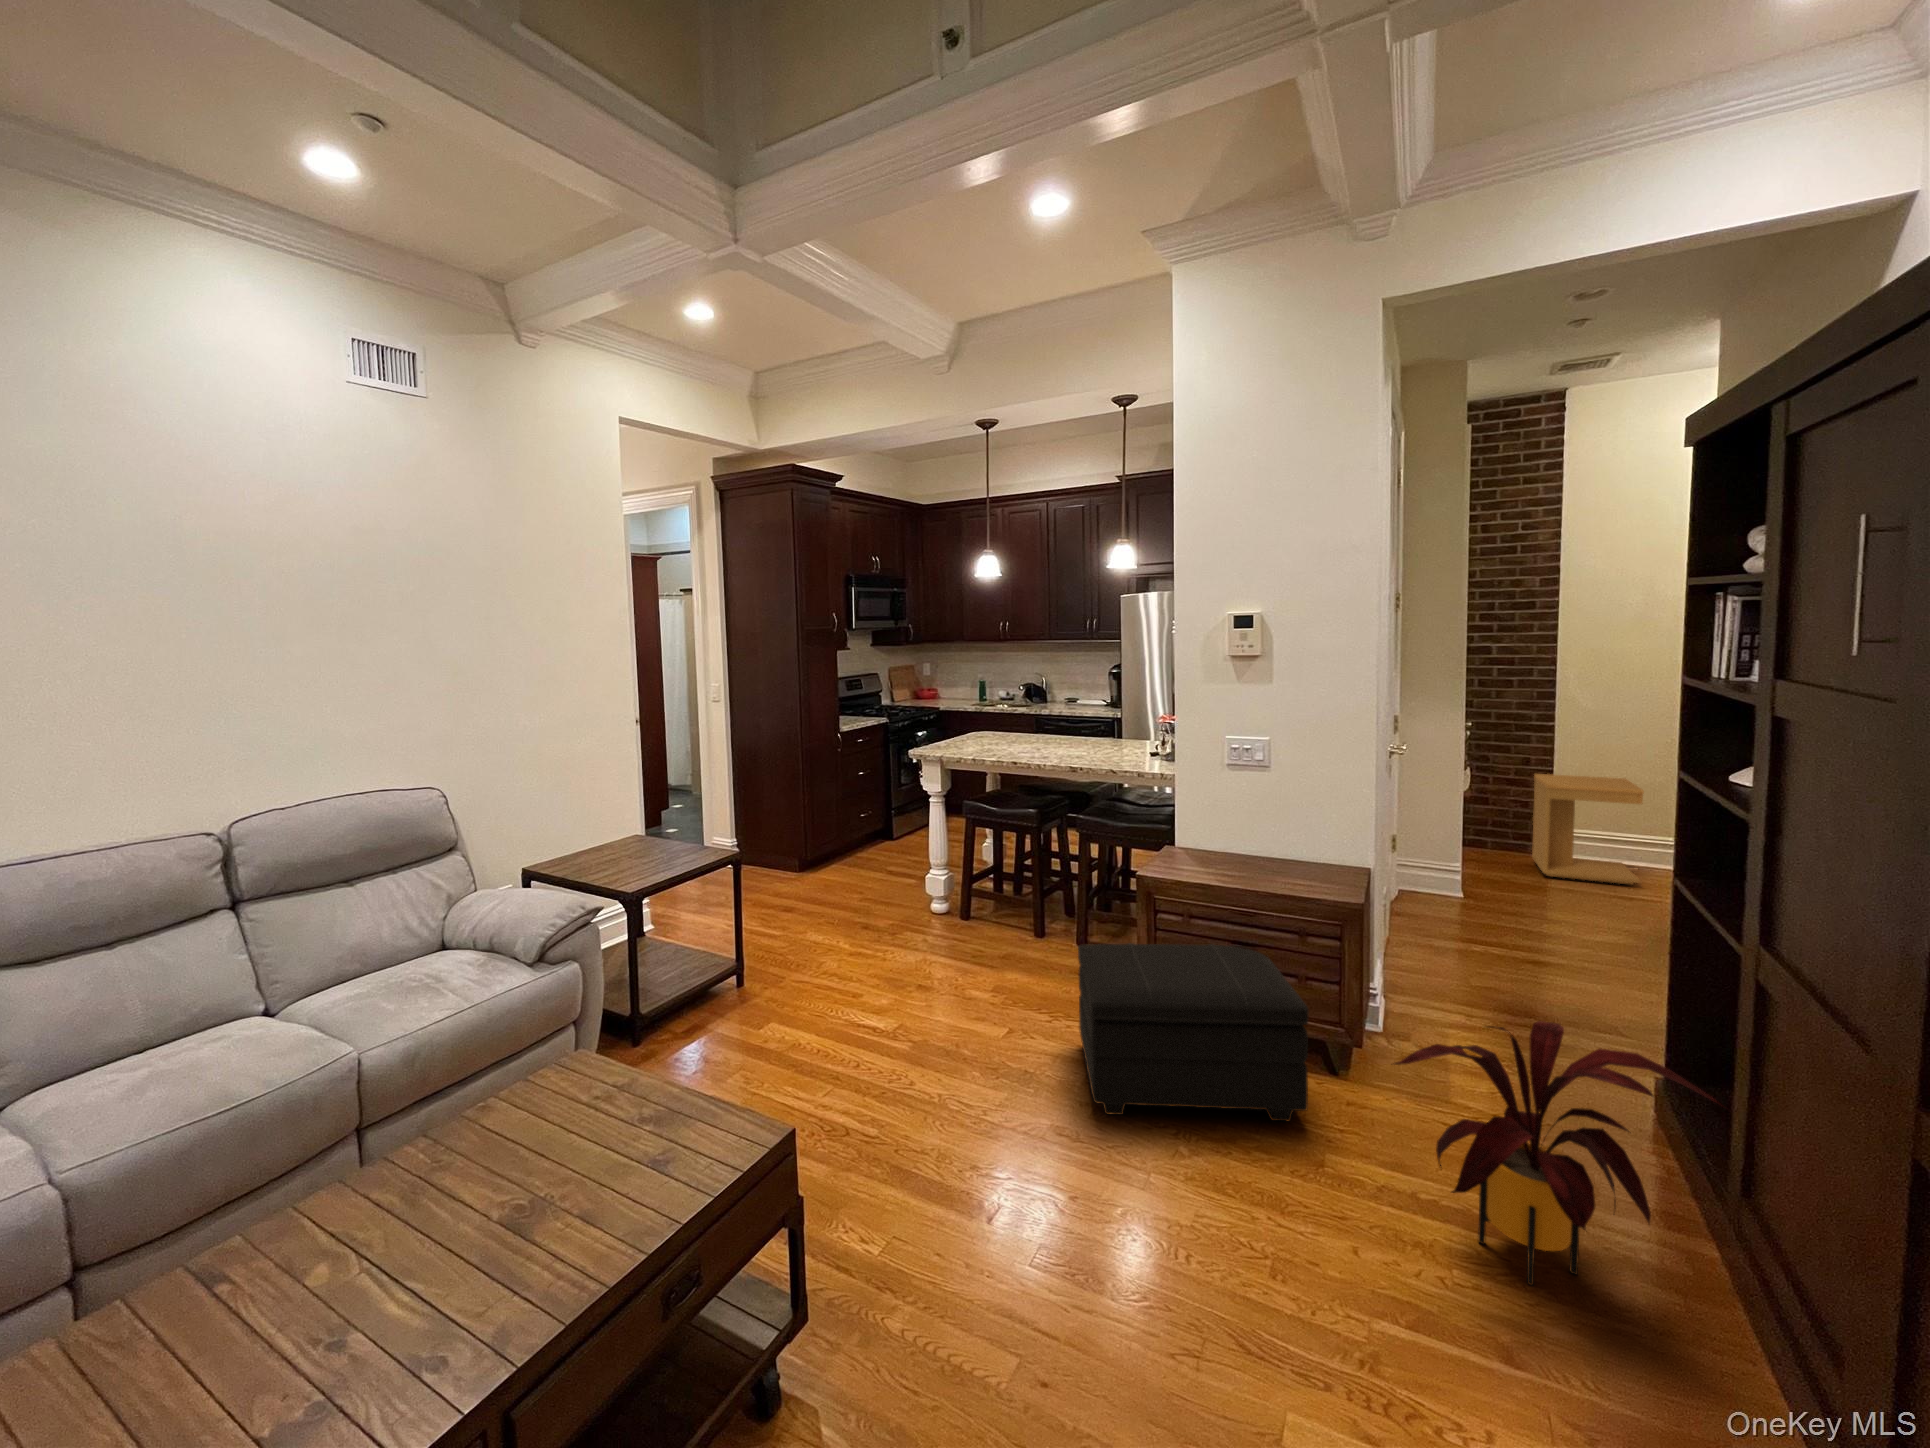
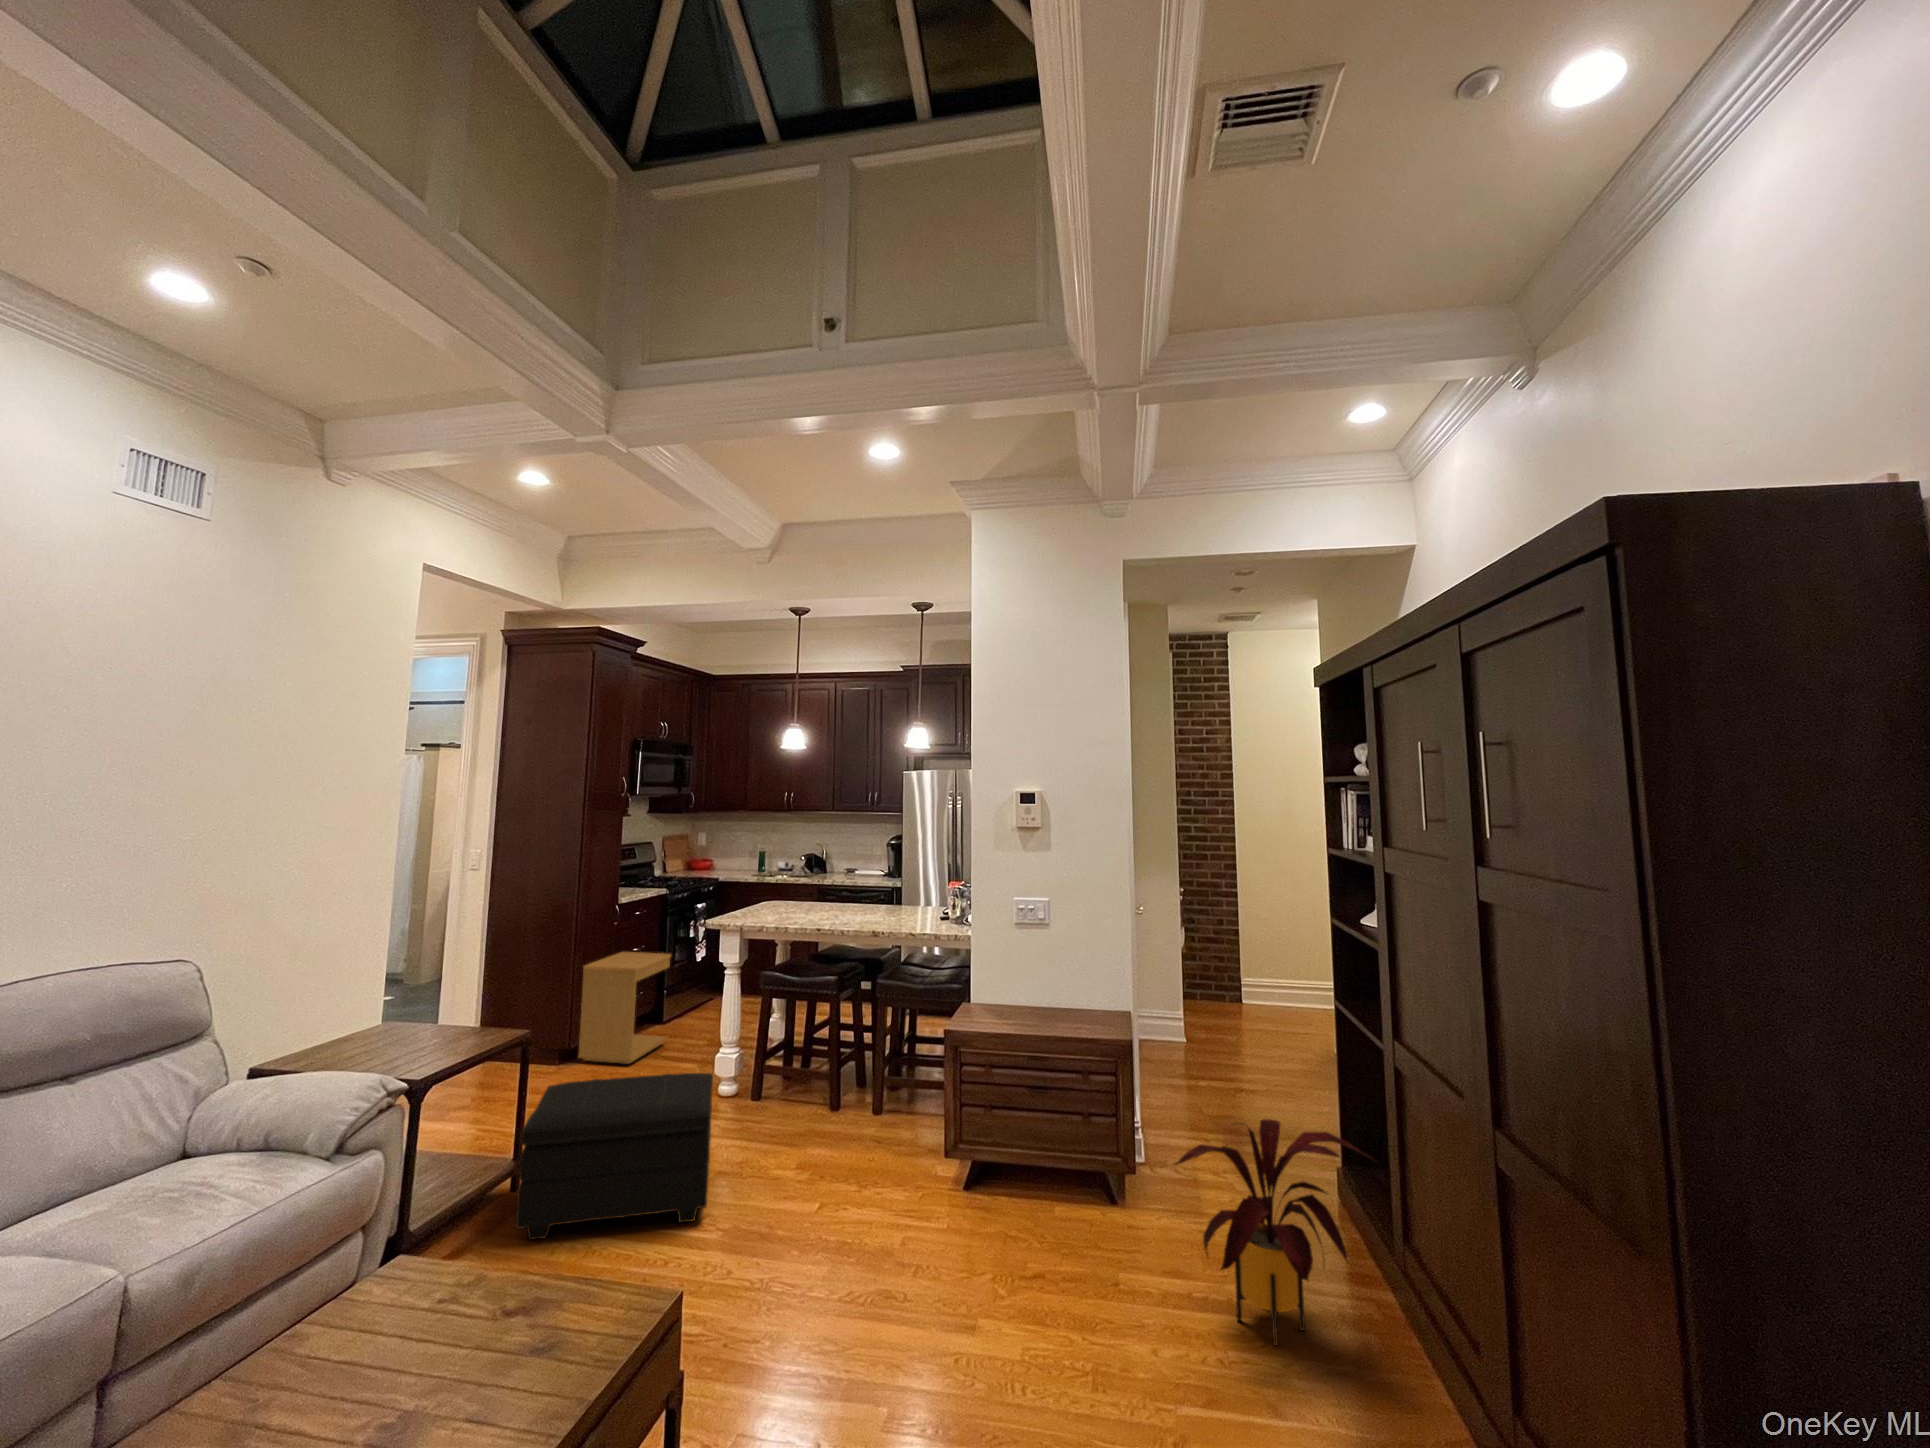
side table: present [1532,774,1644,884] -> present [578,952,671,1064]
footstool: present [1078,943,1309,1121] -> present [516,1073,713,1240]

